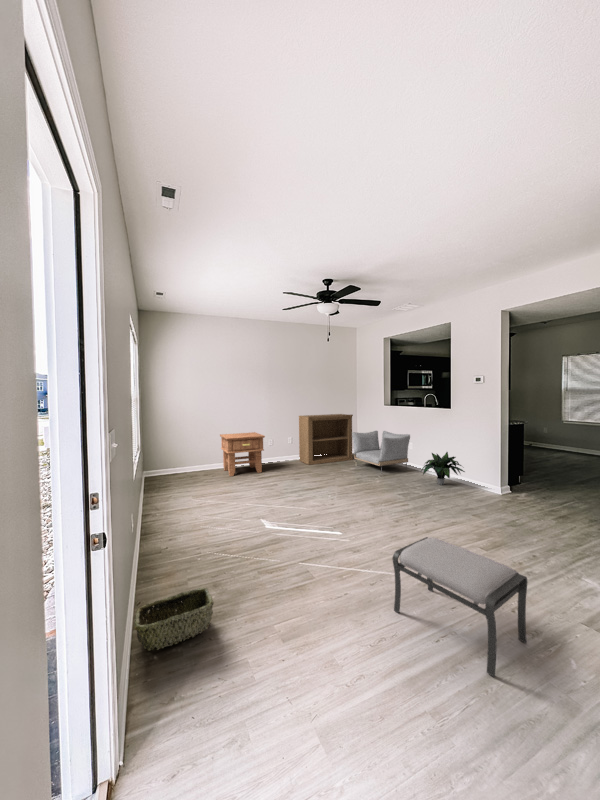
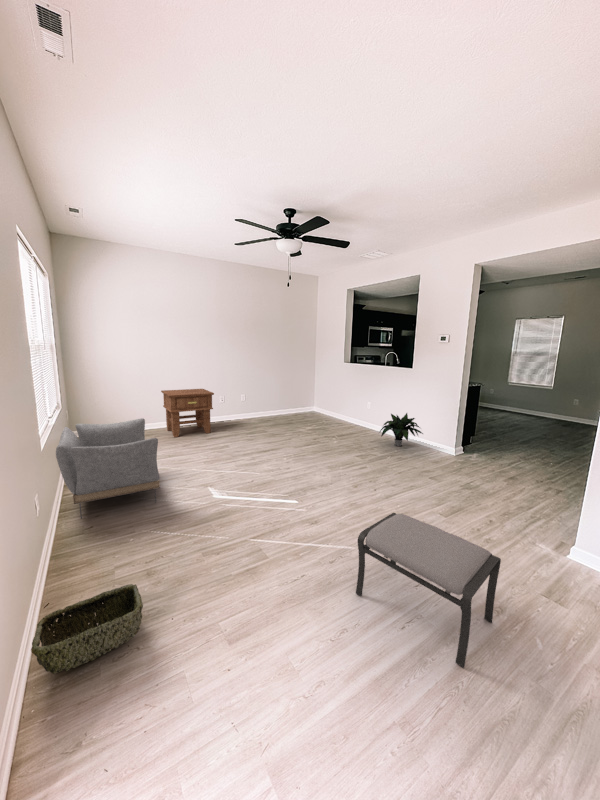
bookshelf: present [299,414,353,465] -> none [252,370,311,424]
armchair: present [352,431,410,473] -> present [56,418,160,519]

